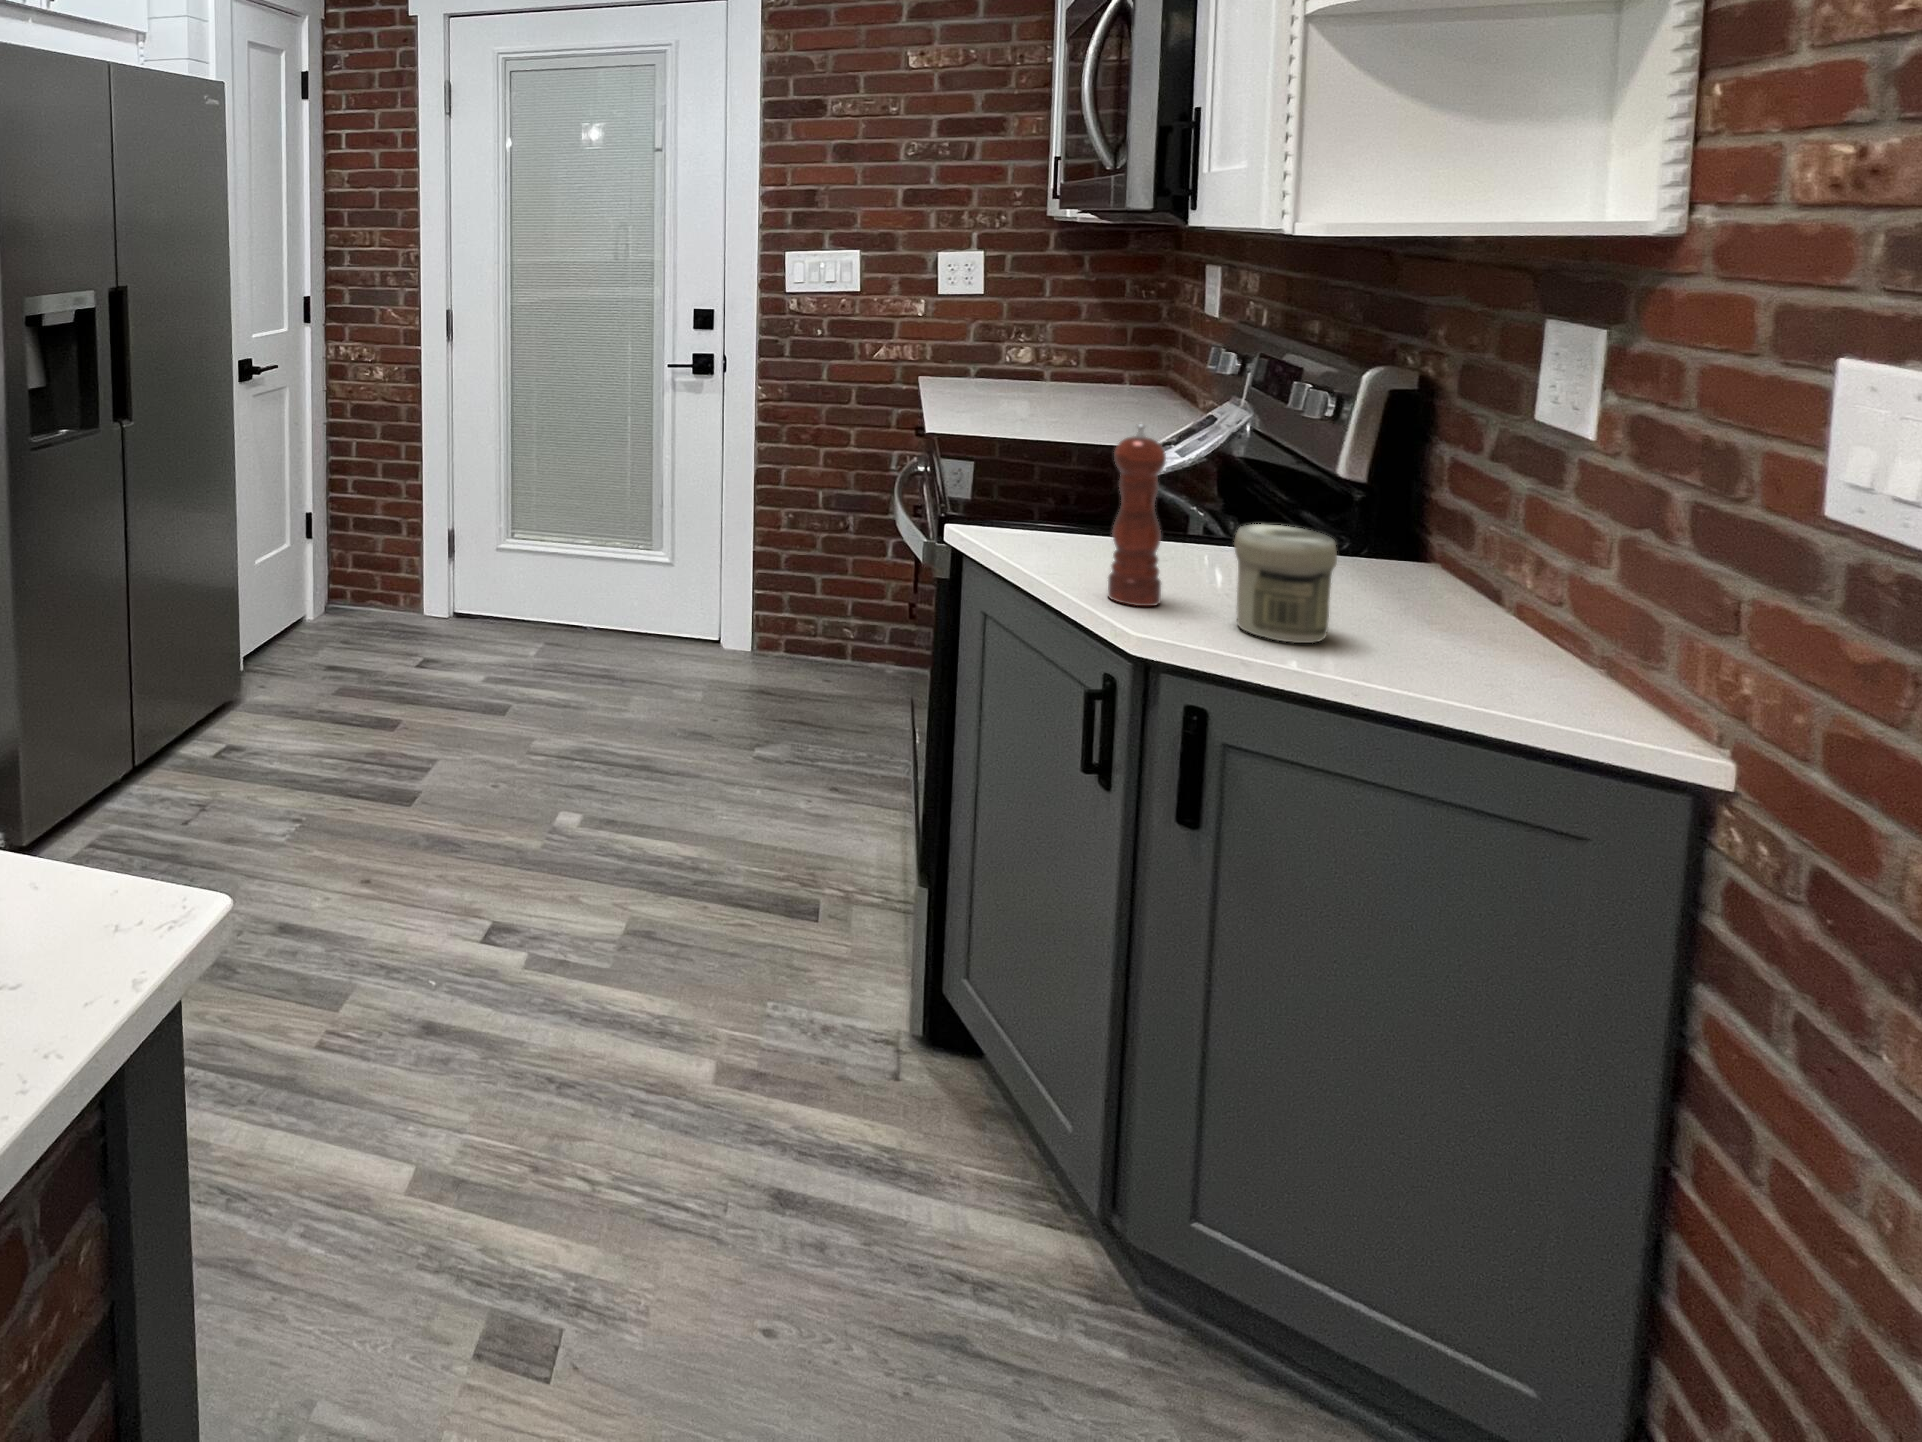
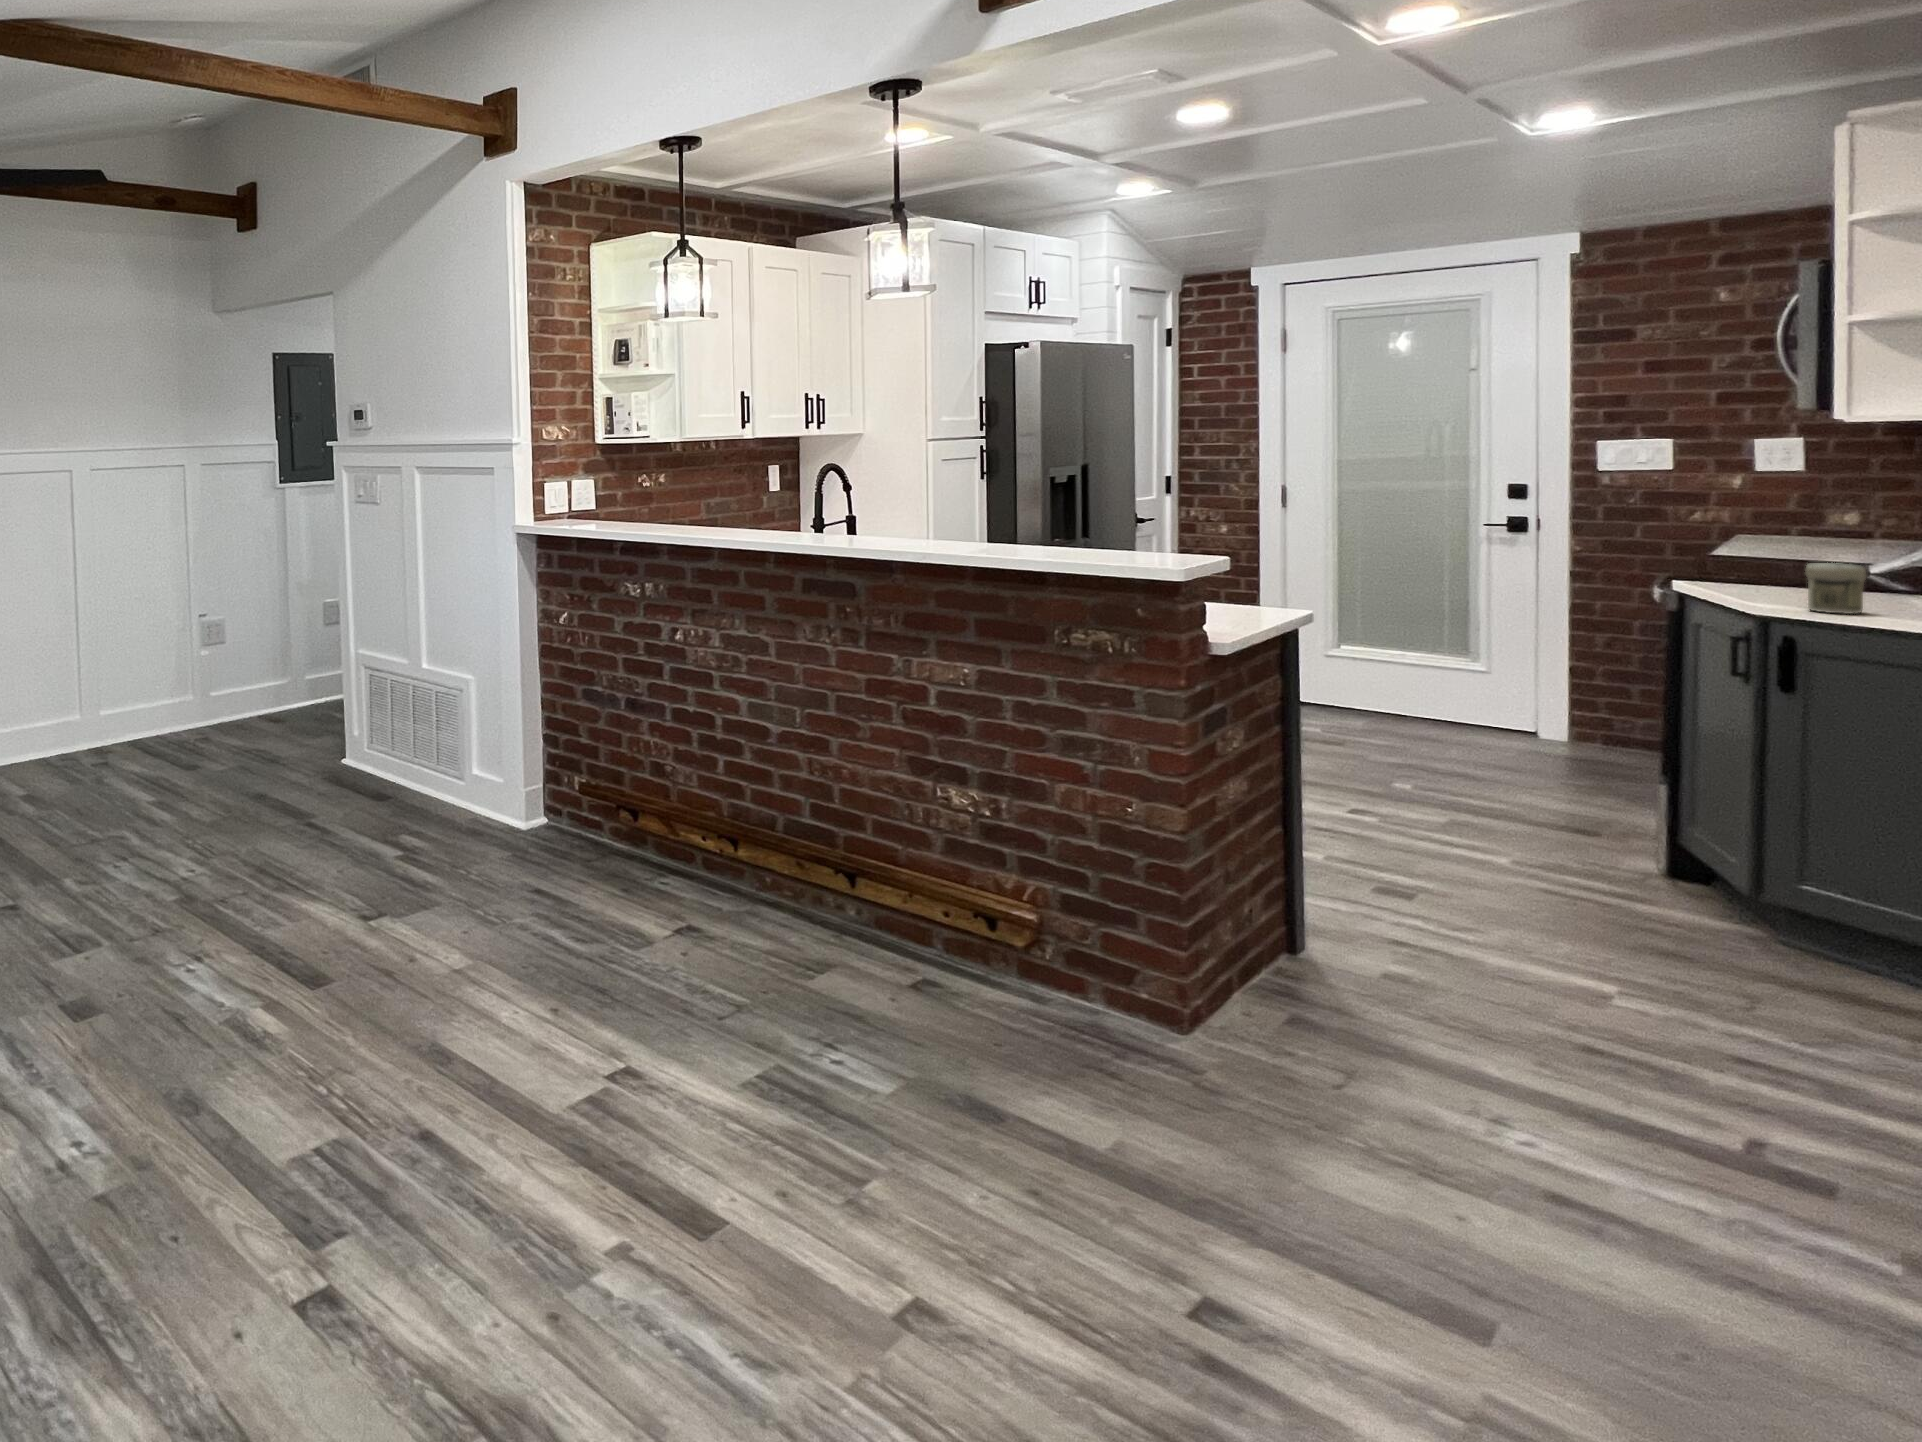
pepper mill: present [1108,424,1166,606] -> none [1740,517,1773,604]

